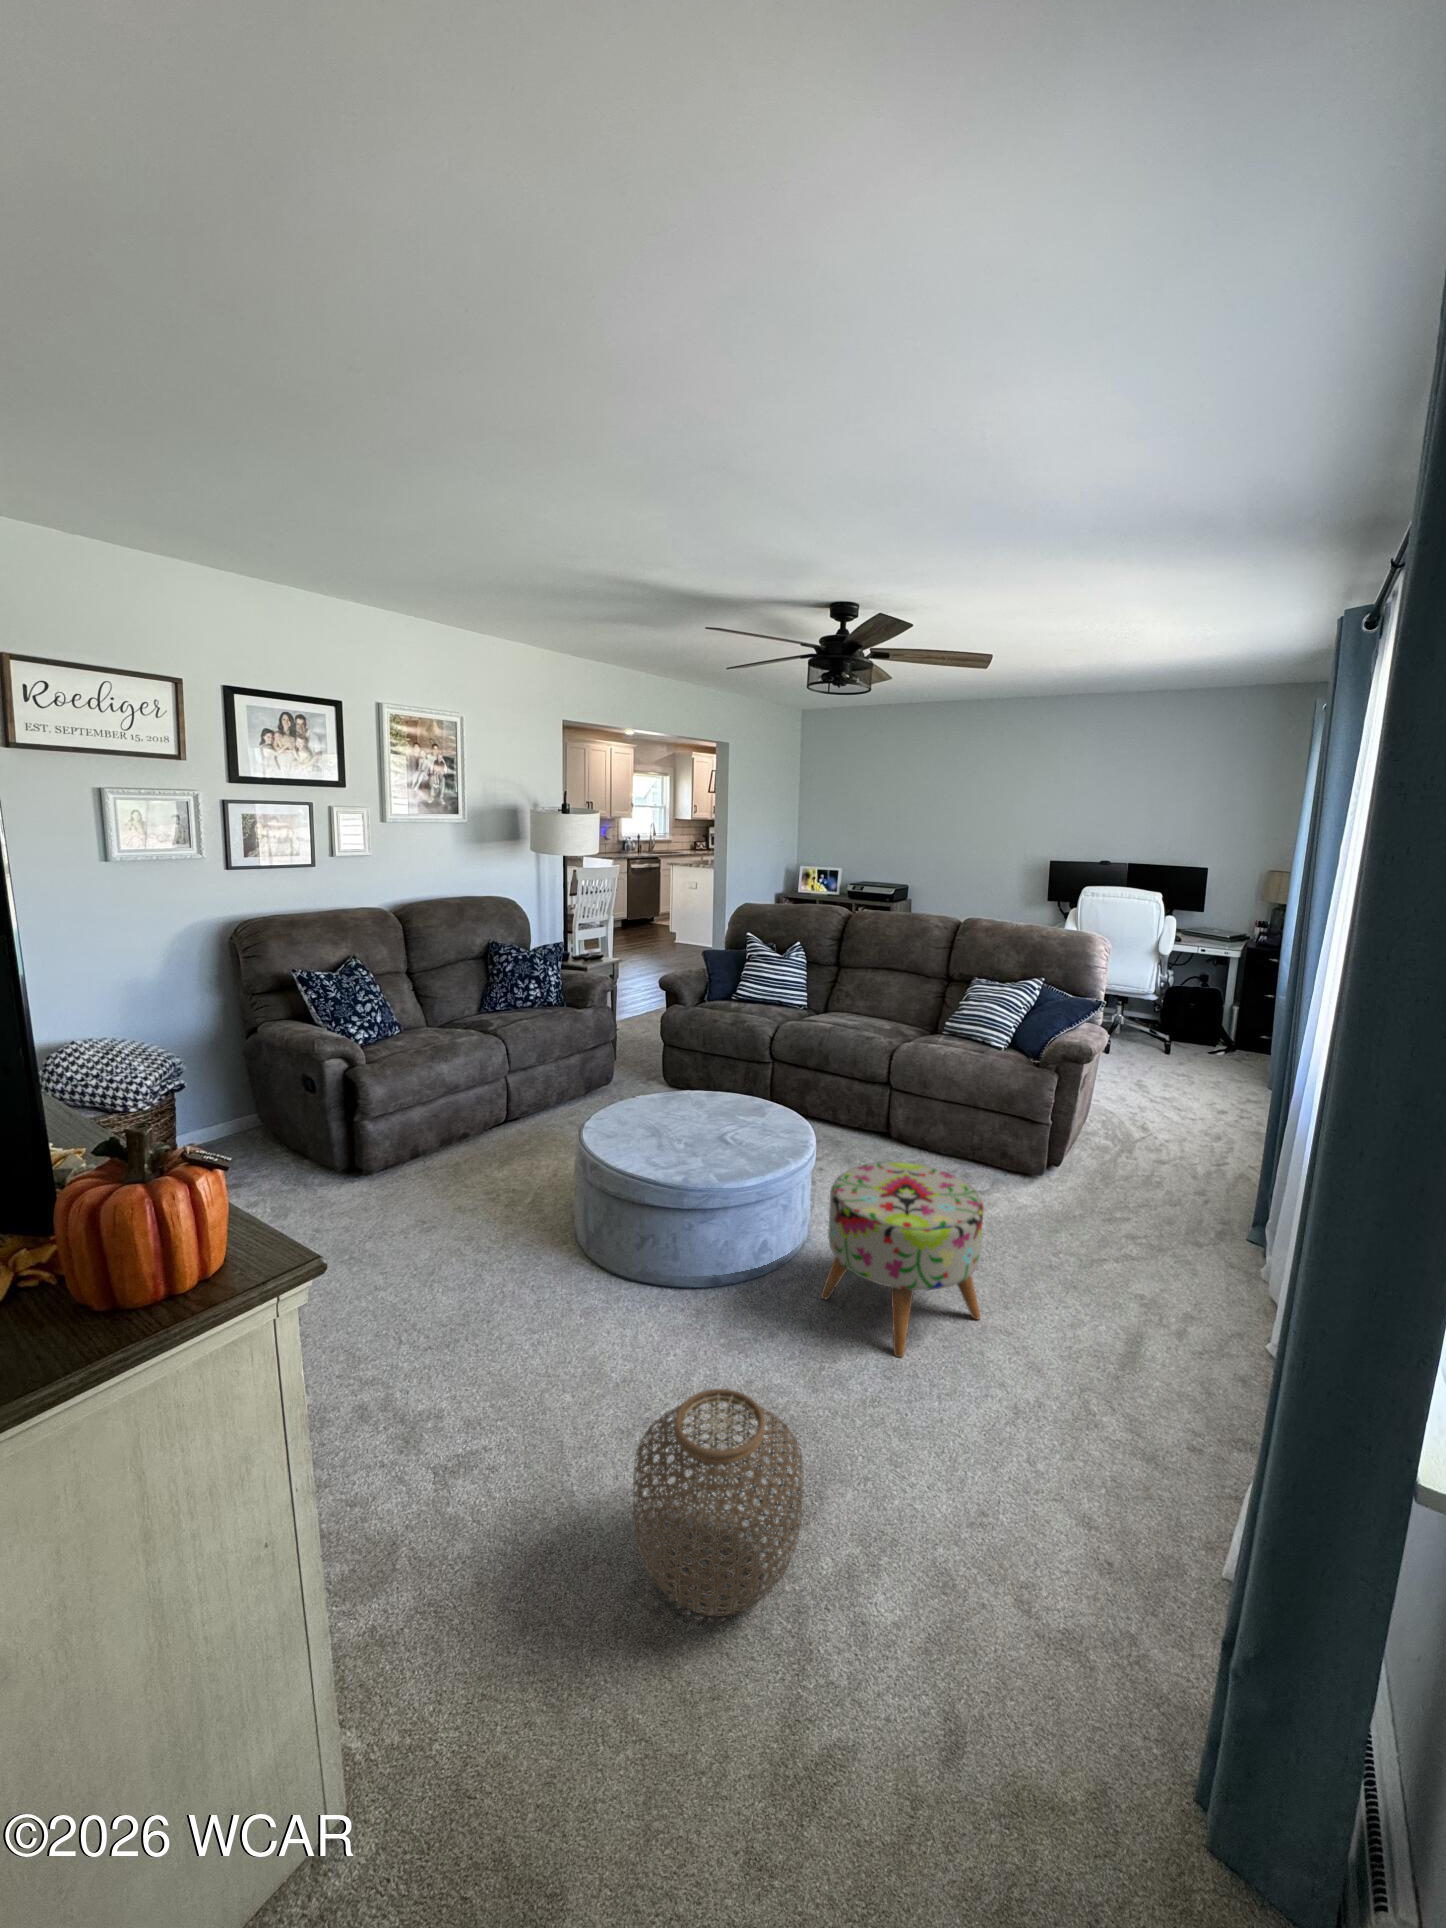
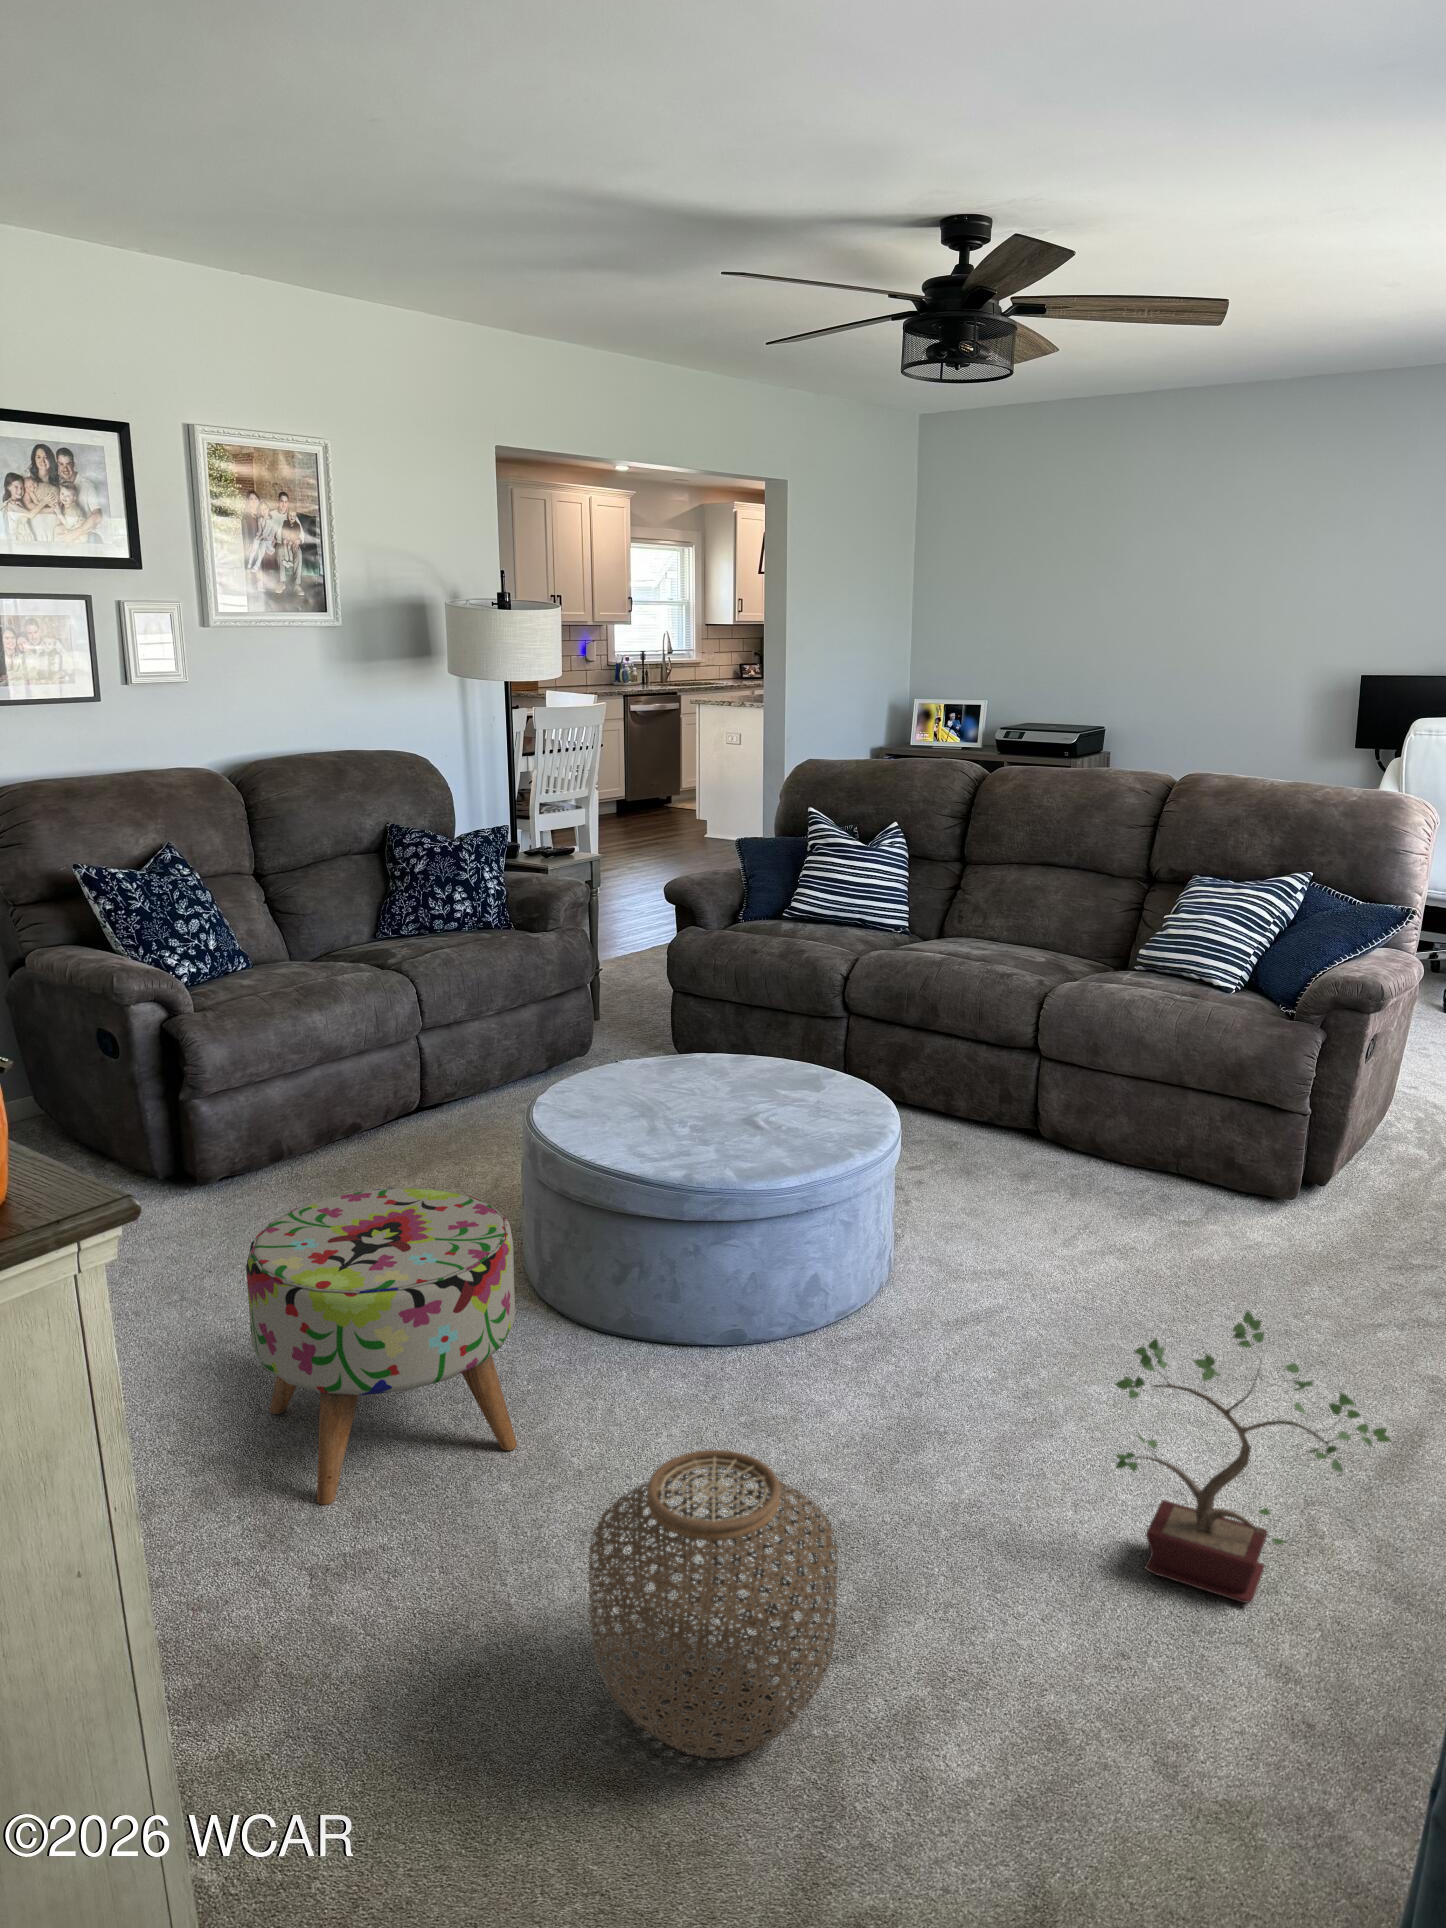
ottoman: present [821,1162,984,1357] -> present [246,1187,517,1505]
potted plant: none [967,1274,1156,1470] -> present [1115,1311,1391,1603]

